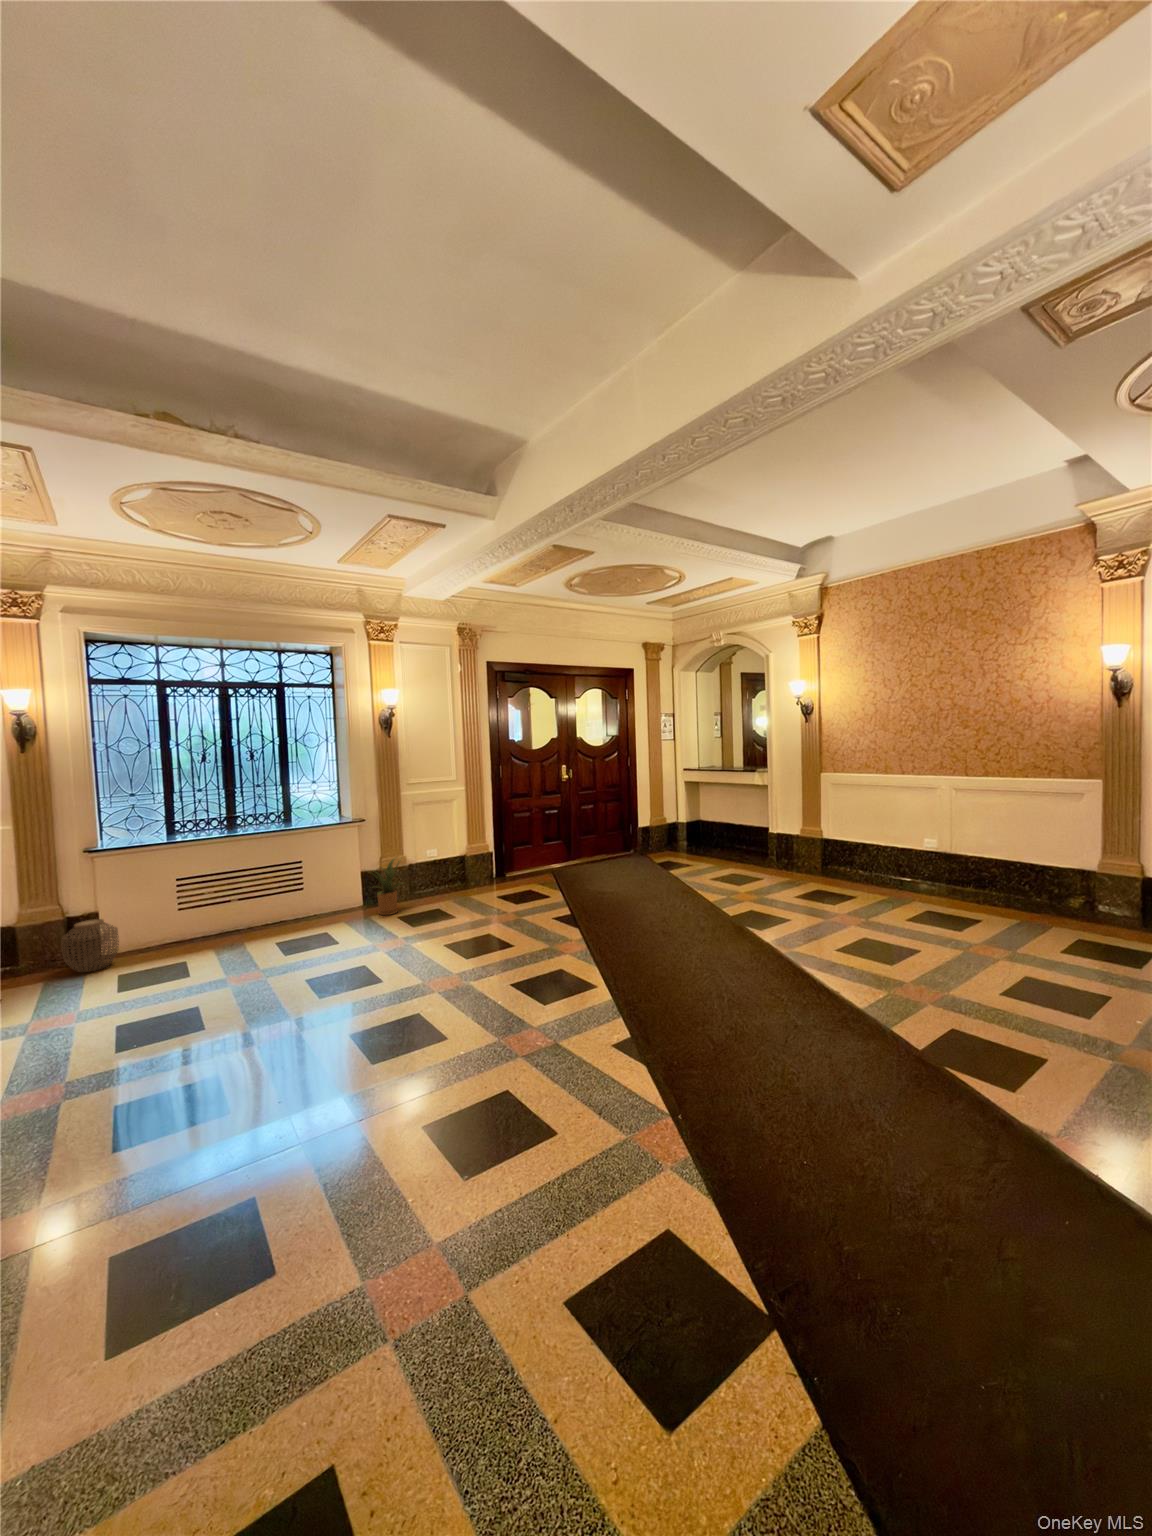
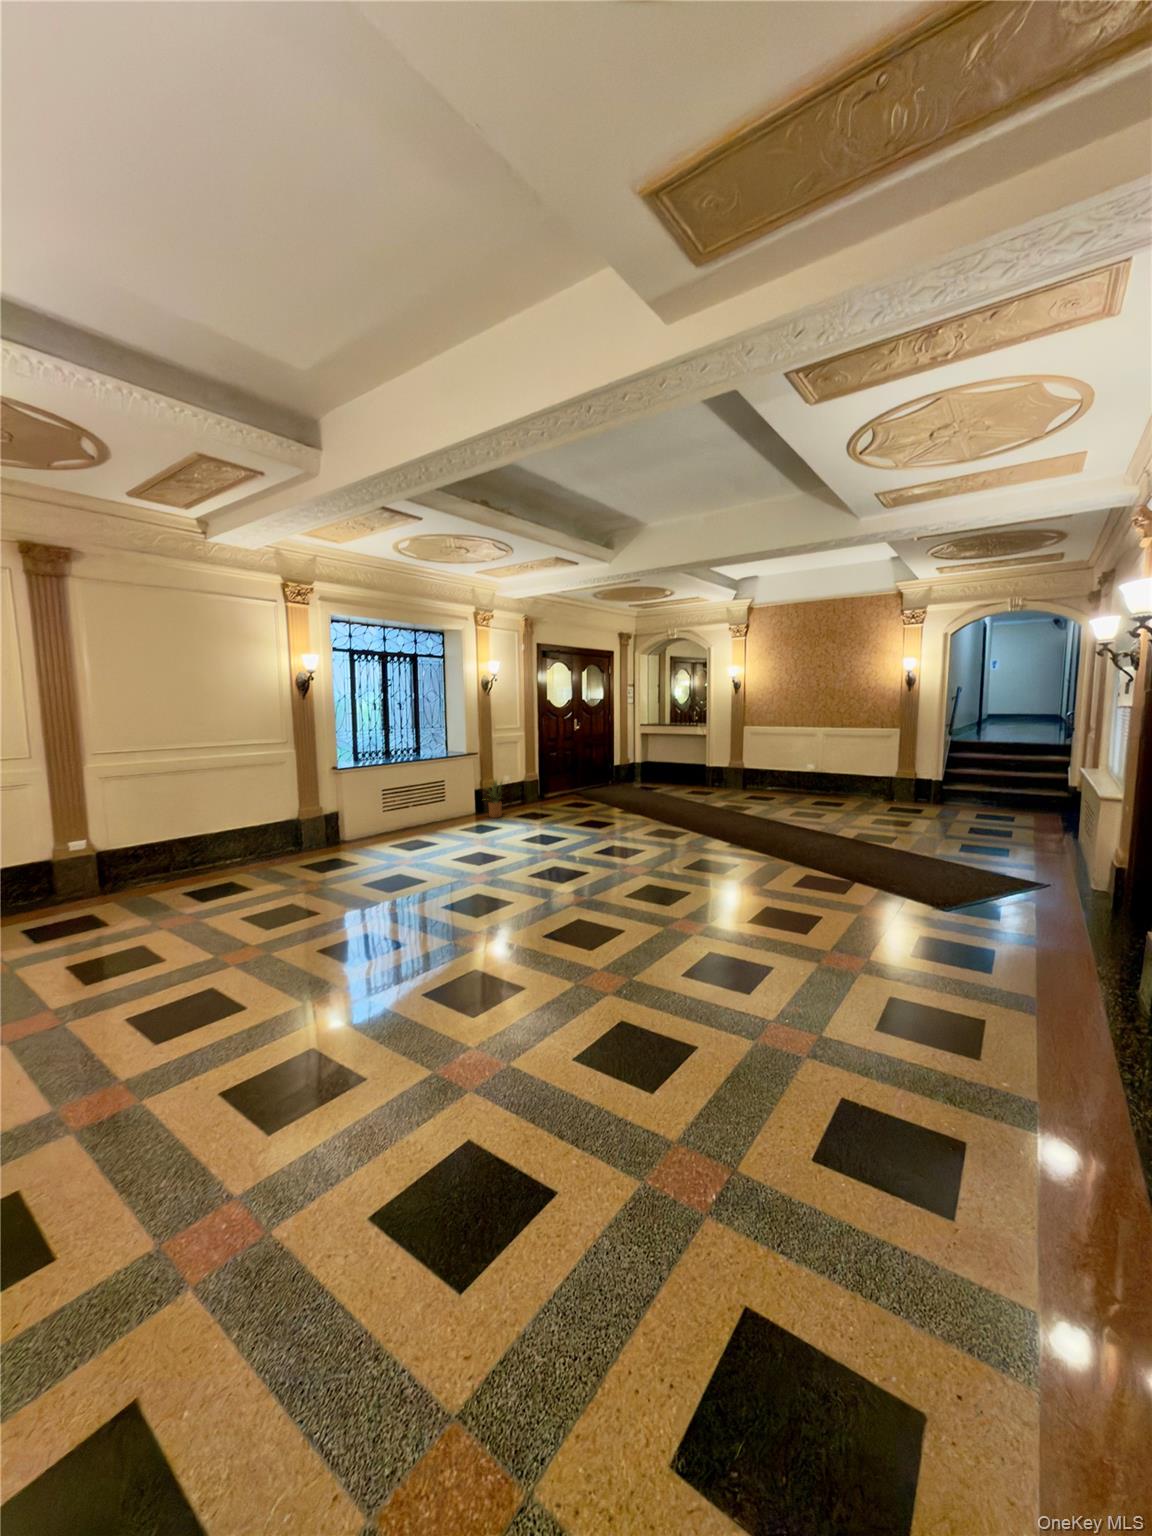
woven basket: present [61,919,119,972] -> none [332,815,365,849]

